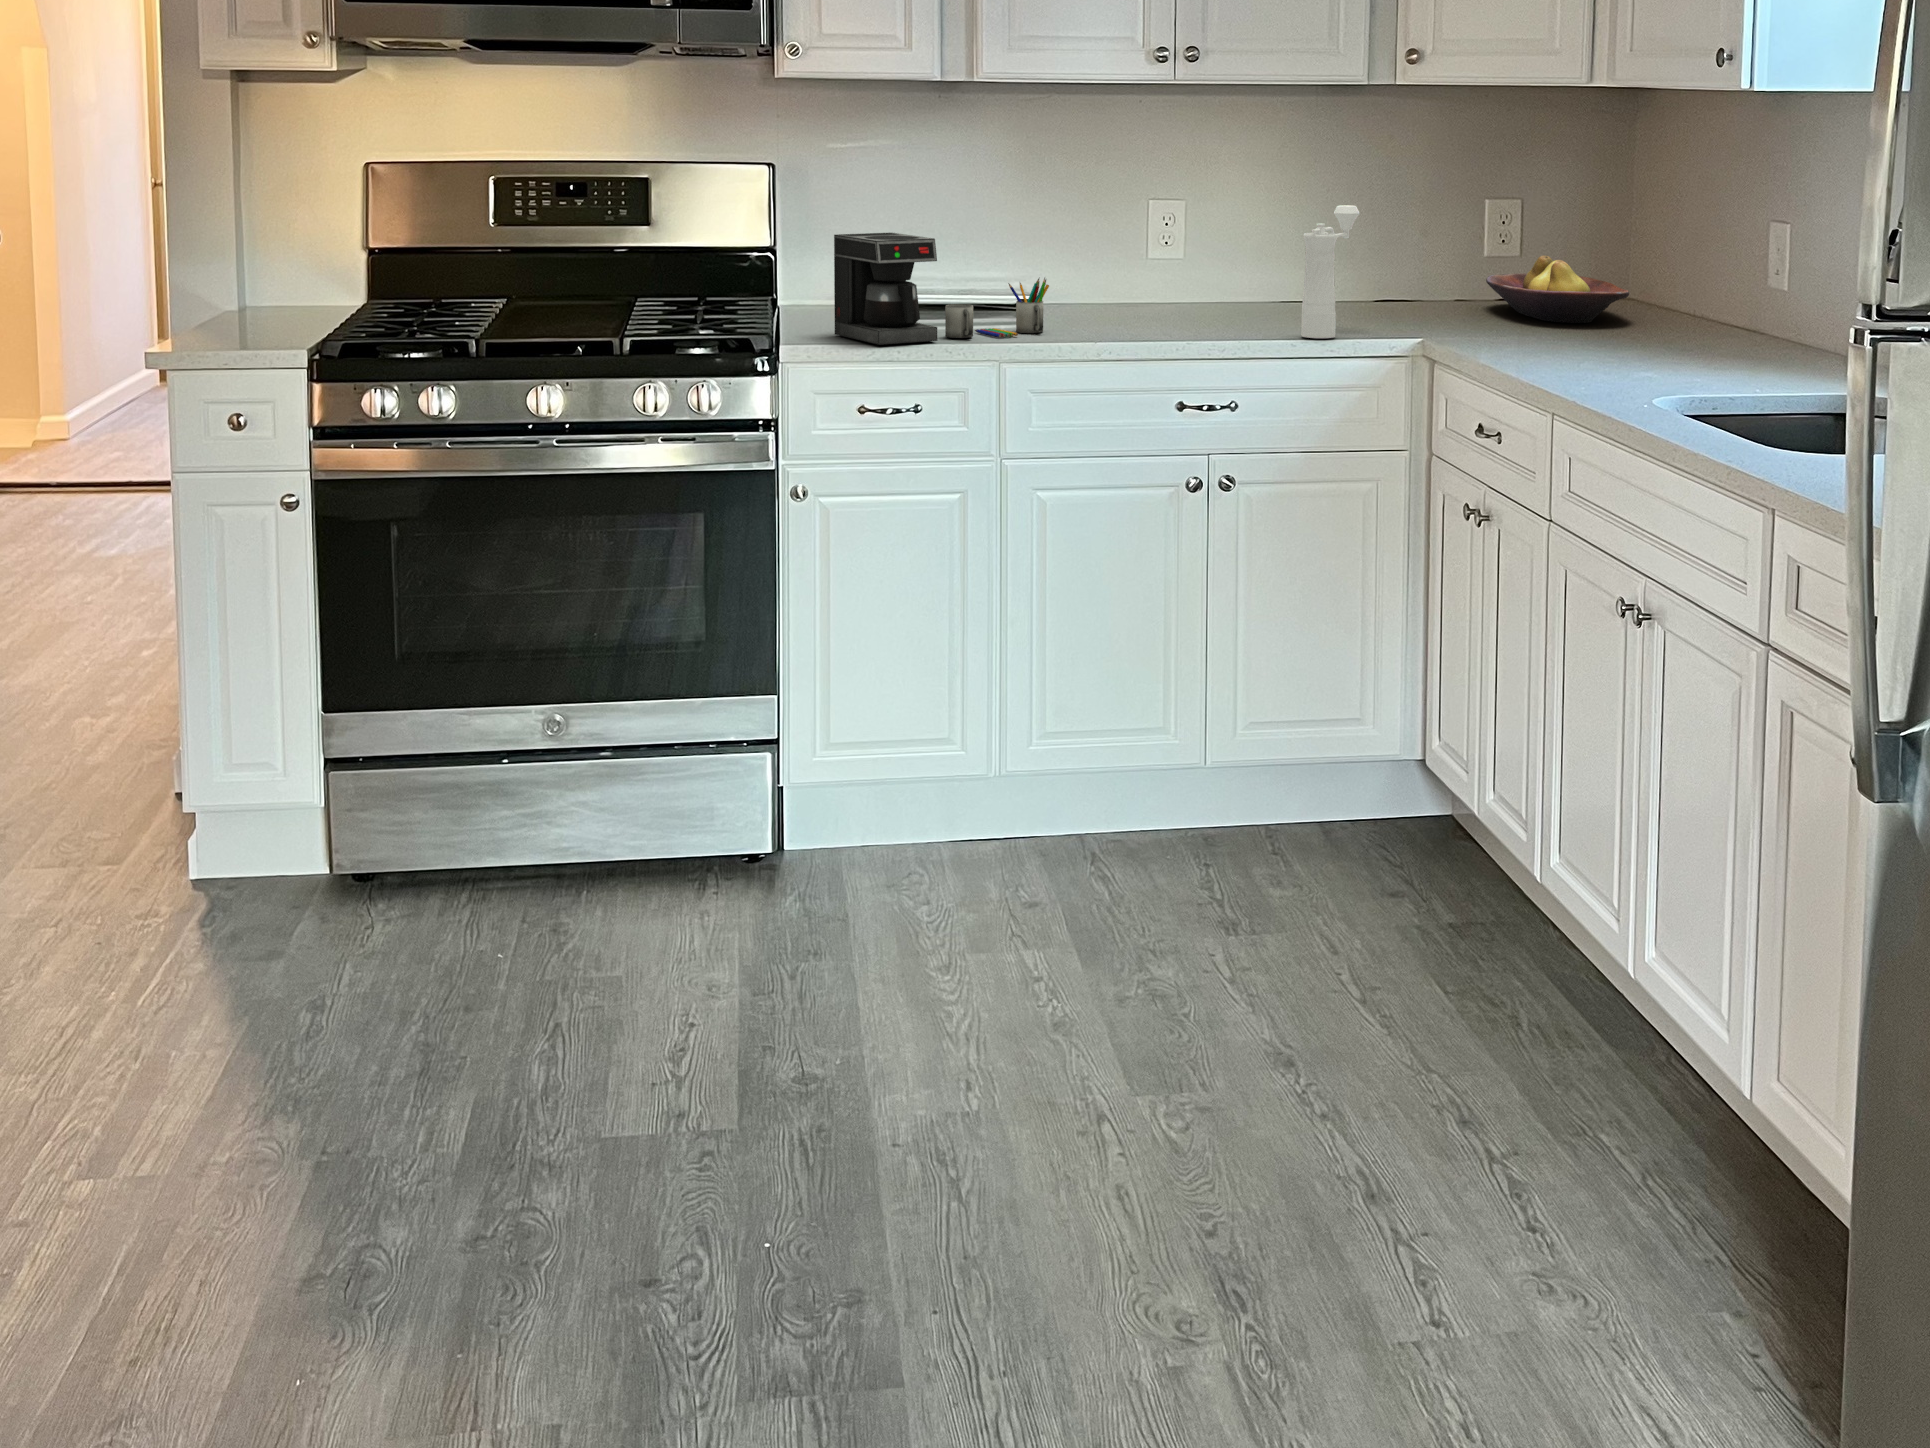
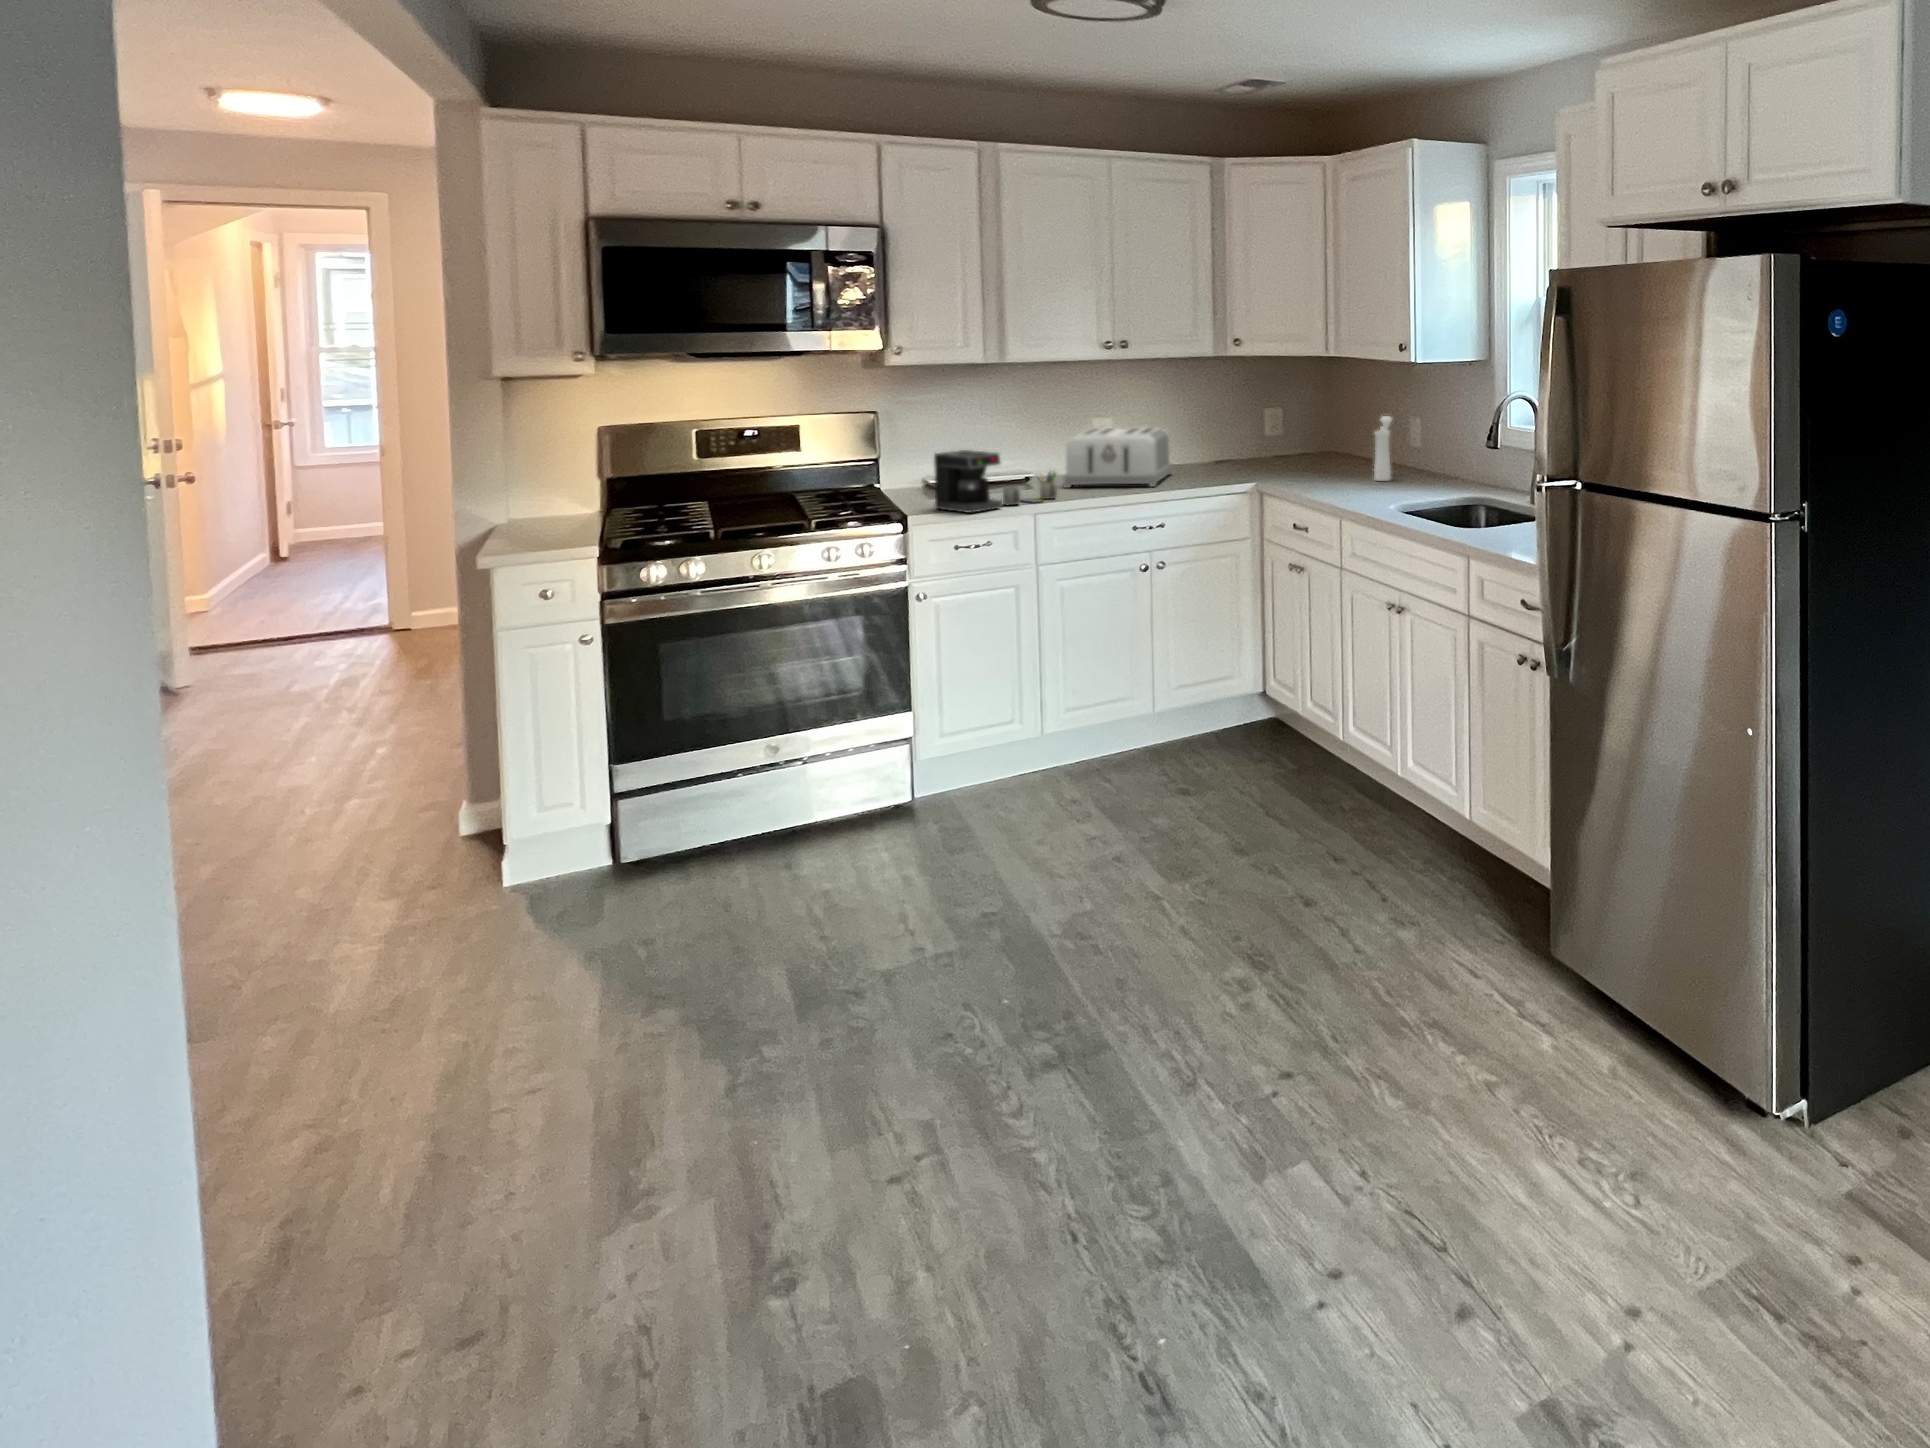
pepper mill: present [1301,205,1360,338] -> present [1374,416,1392,481]
toaster: none [1075,212,1286,326] -> present [1064,427,1172,488]
fruit bowl: present [1486,256,1629,323] -> none [1272,439,1347,472]

